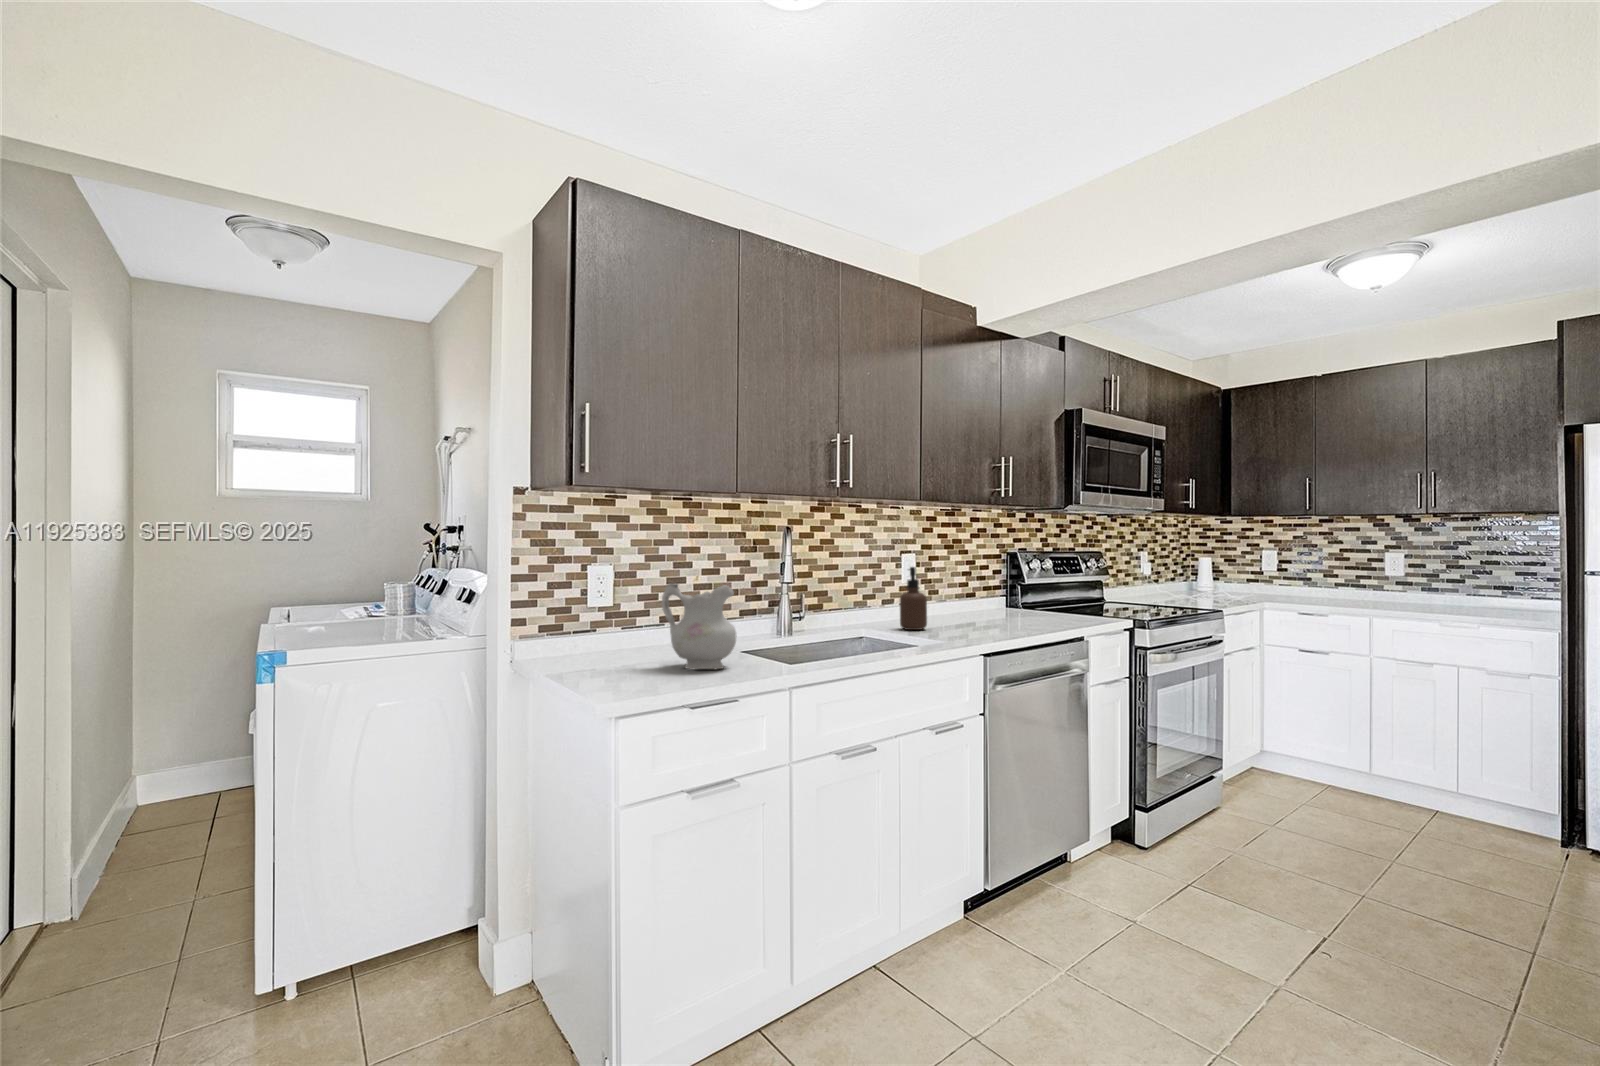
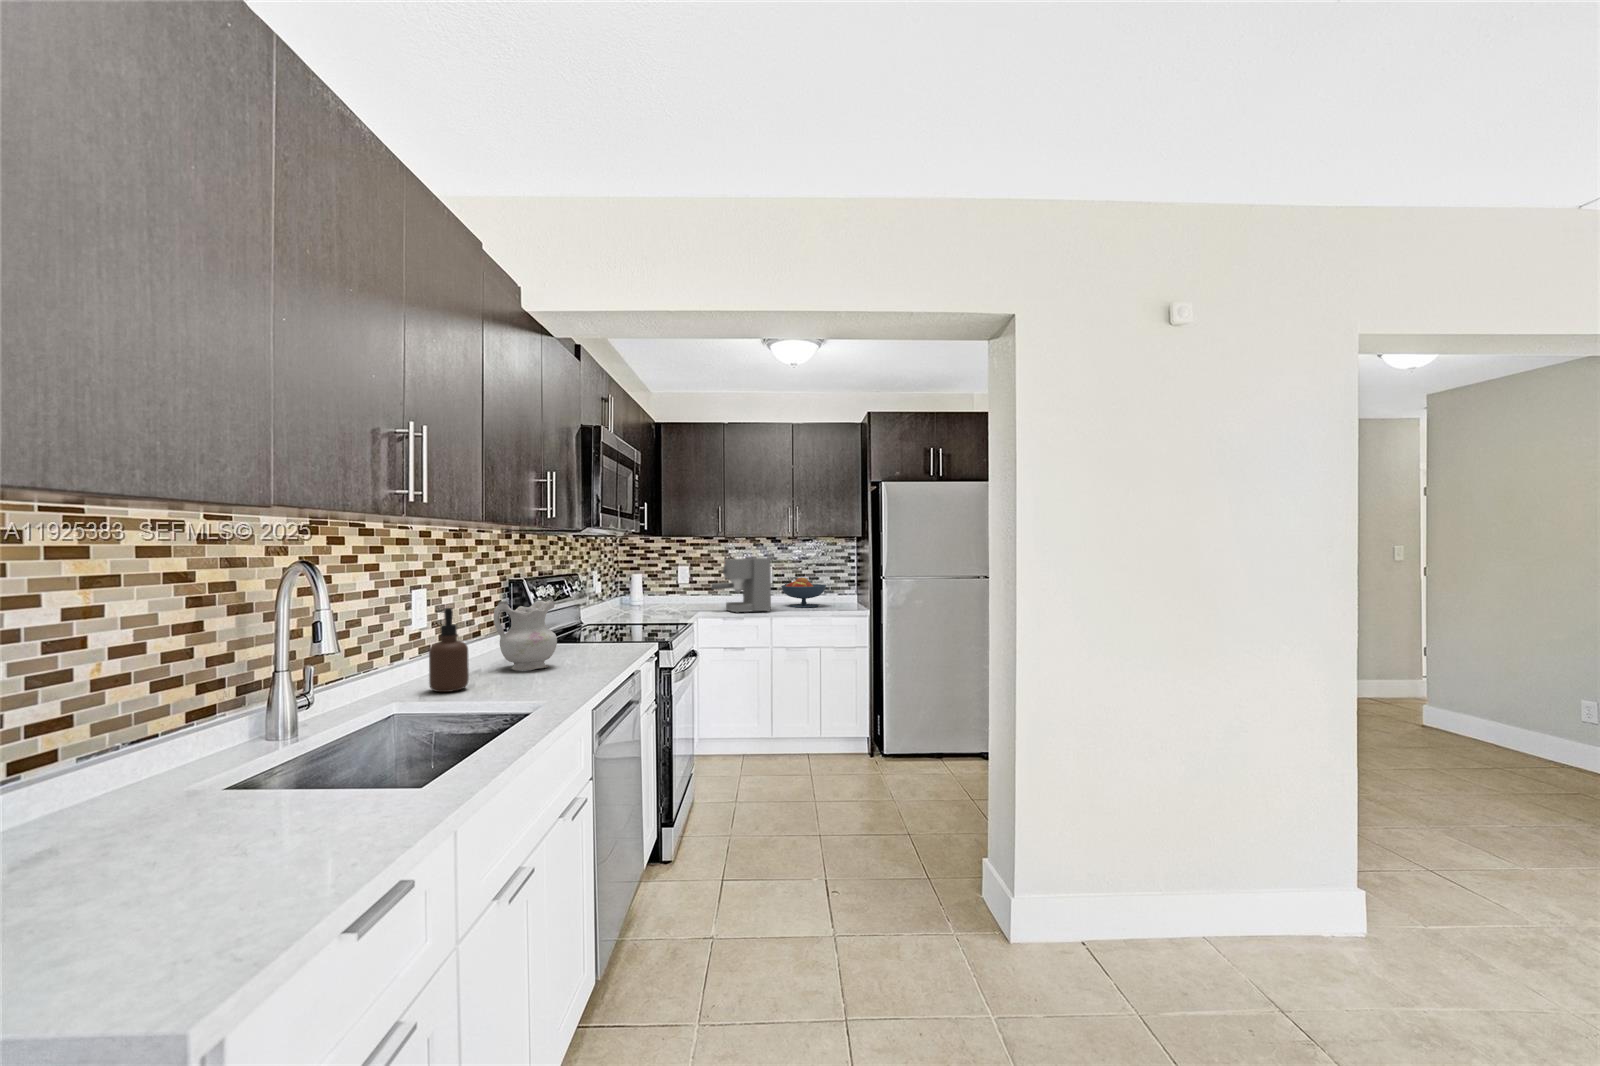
coffee maker: none [1275,540,1359,607] -> present [711,558,771,613]
fruit bowl: none [1395,567,1469,607] -> present [781,578,826,607]
ceramic pitcher: present [662,583,737,670] -> present [493,600,557,670]

